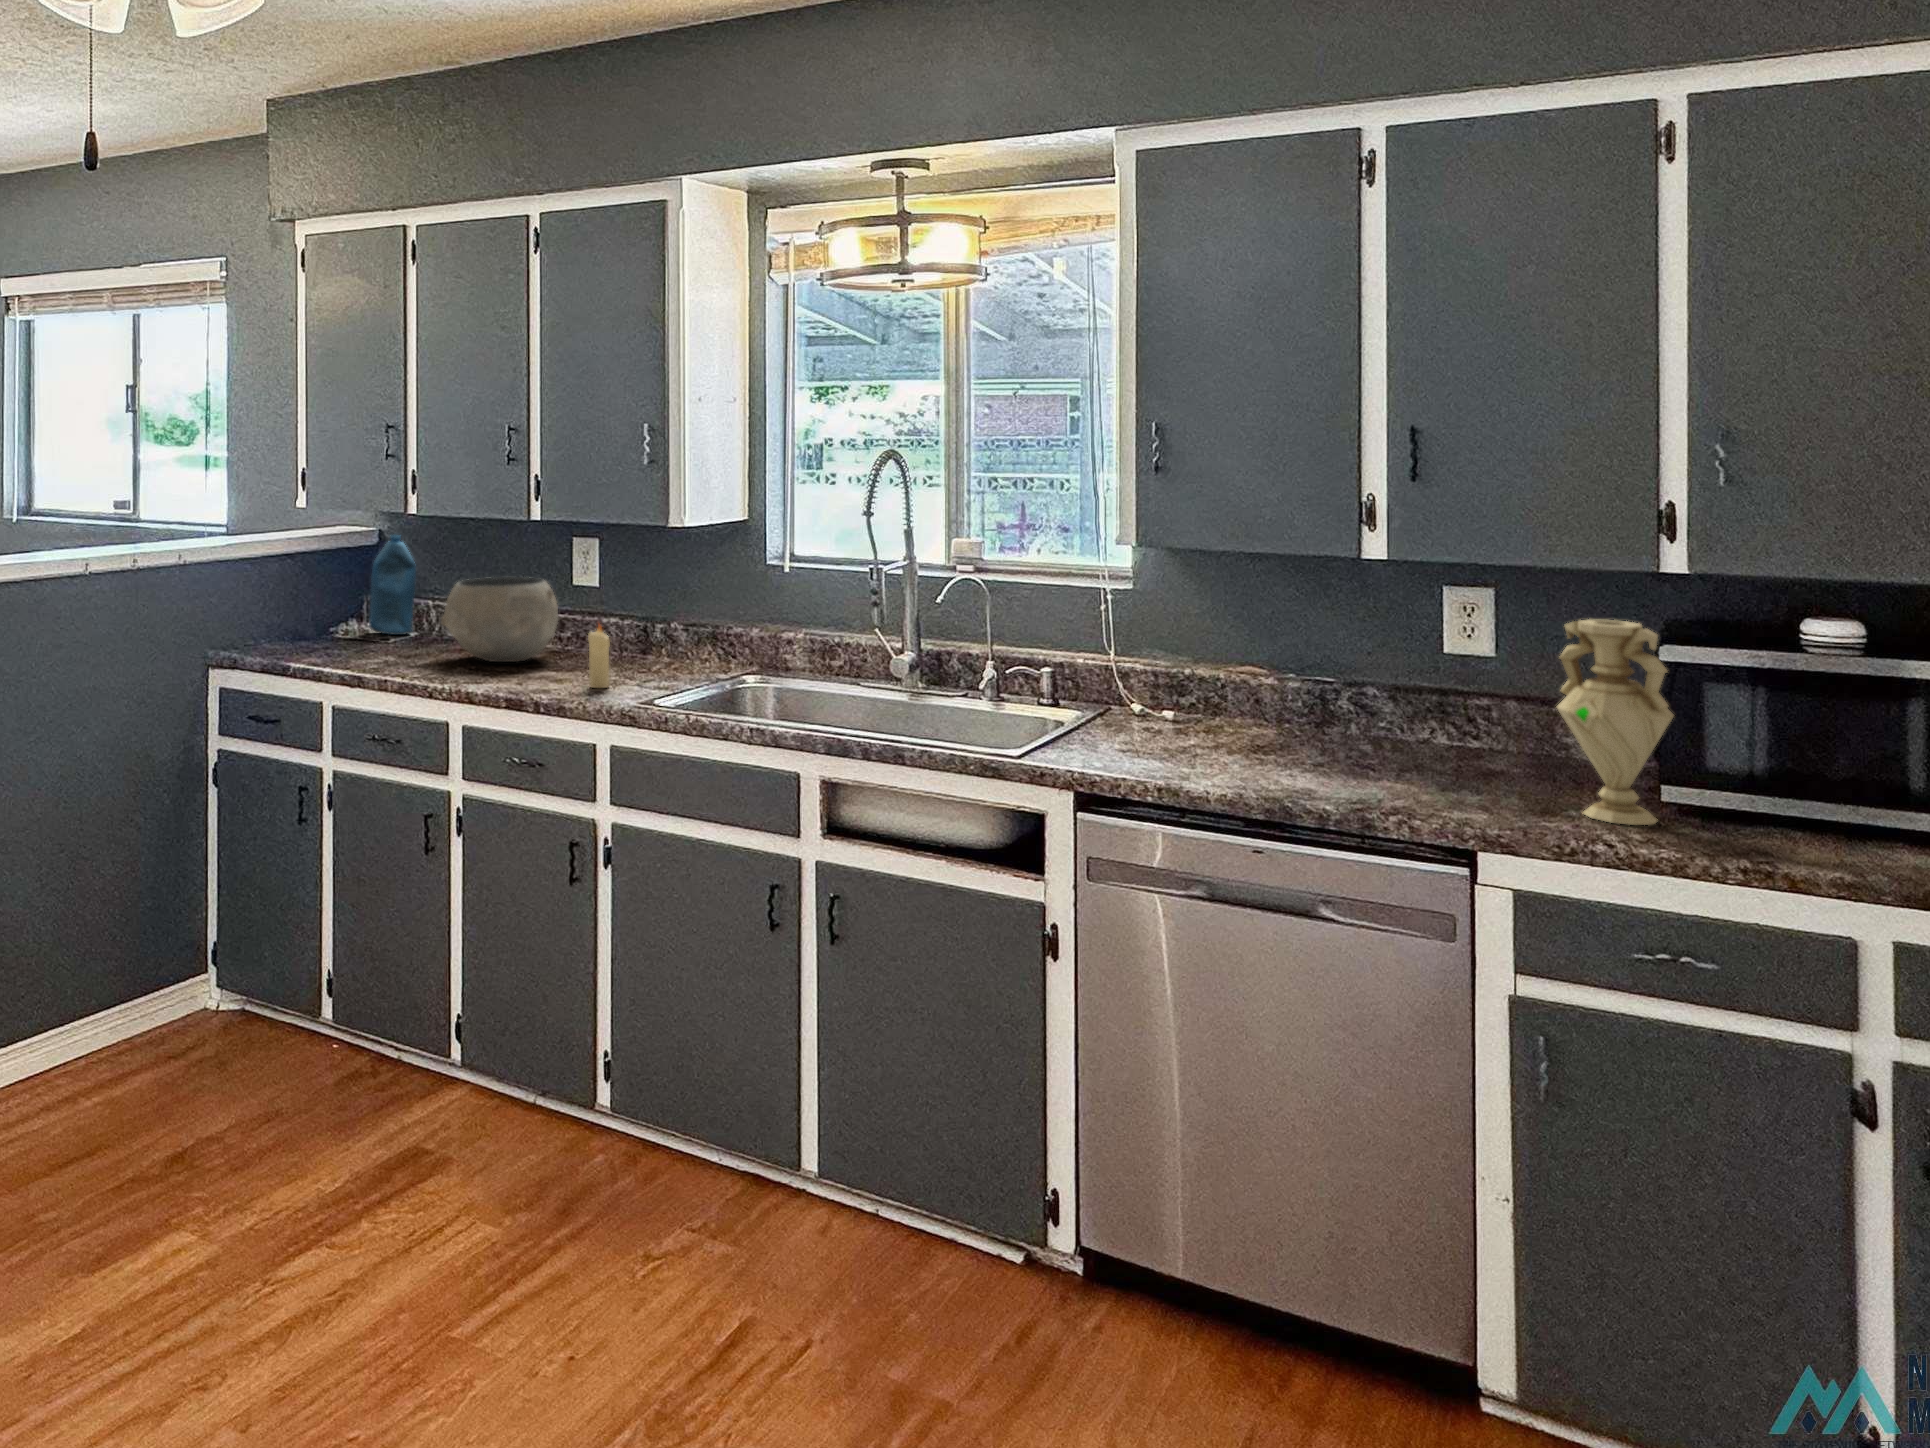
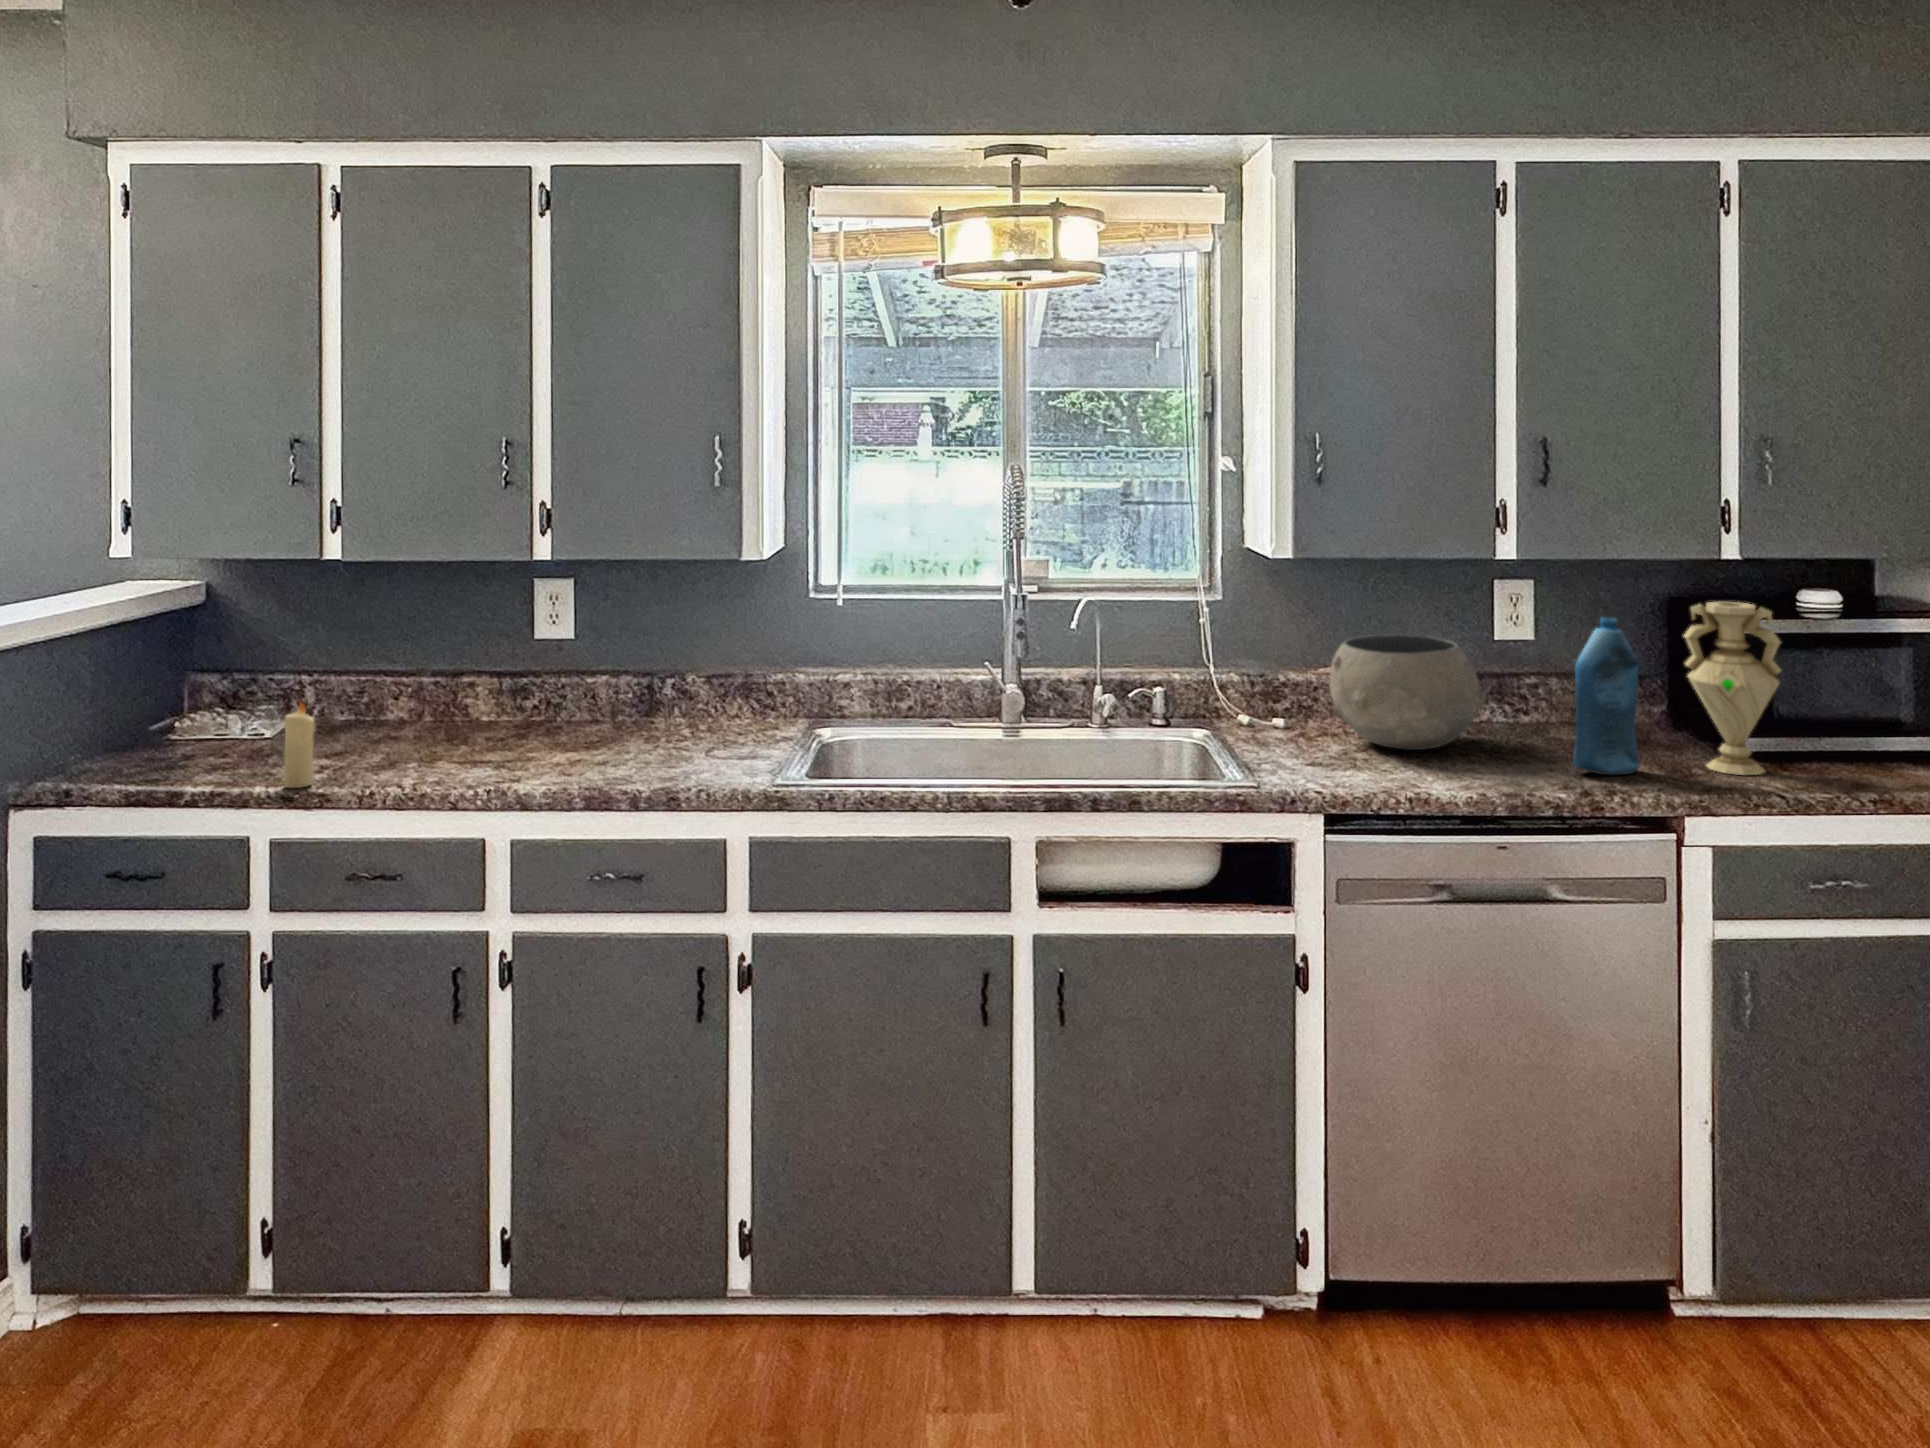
bottle: present [369,535,416,635] -> present [1573,617,1640,775]
ceramic bowl: present [441,577,558,662] -> present [1329,635,1486,750]
candle: present [588,625,610,688] -> present [284,702,315,788]

